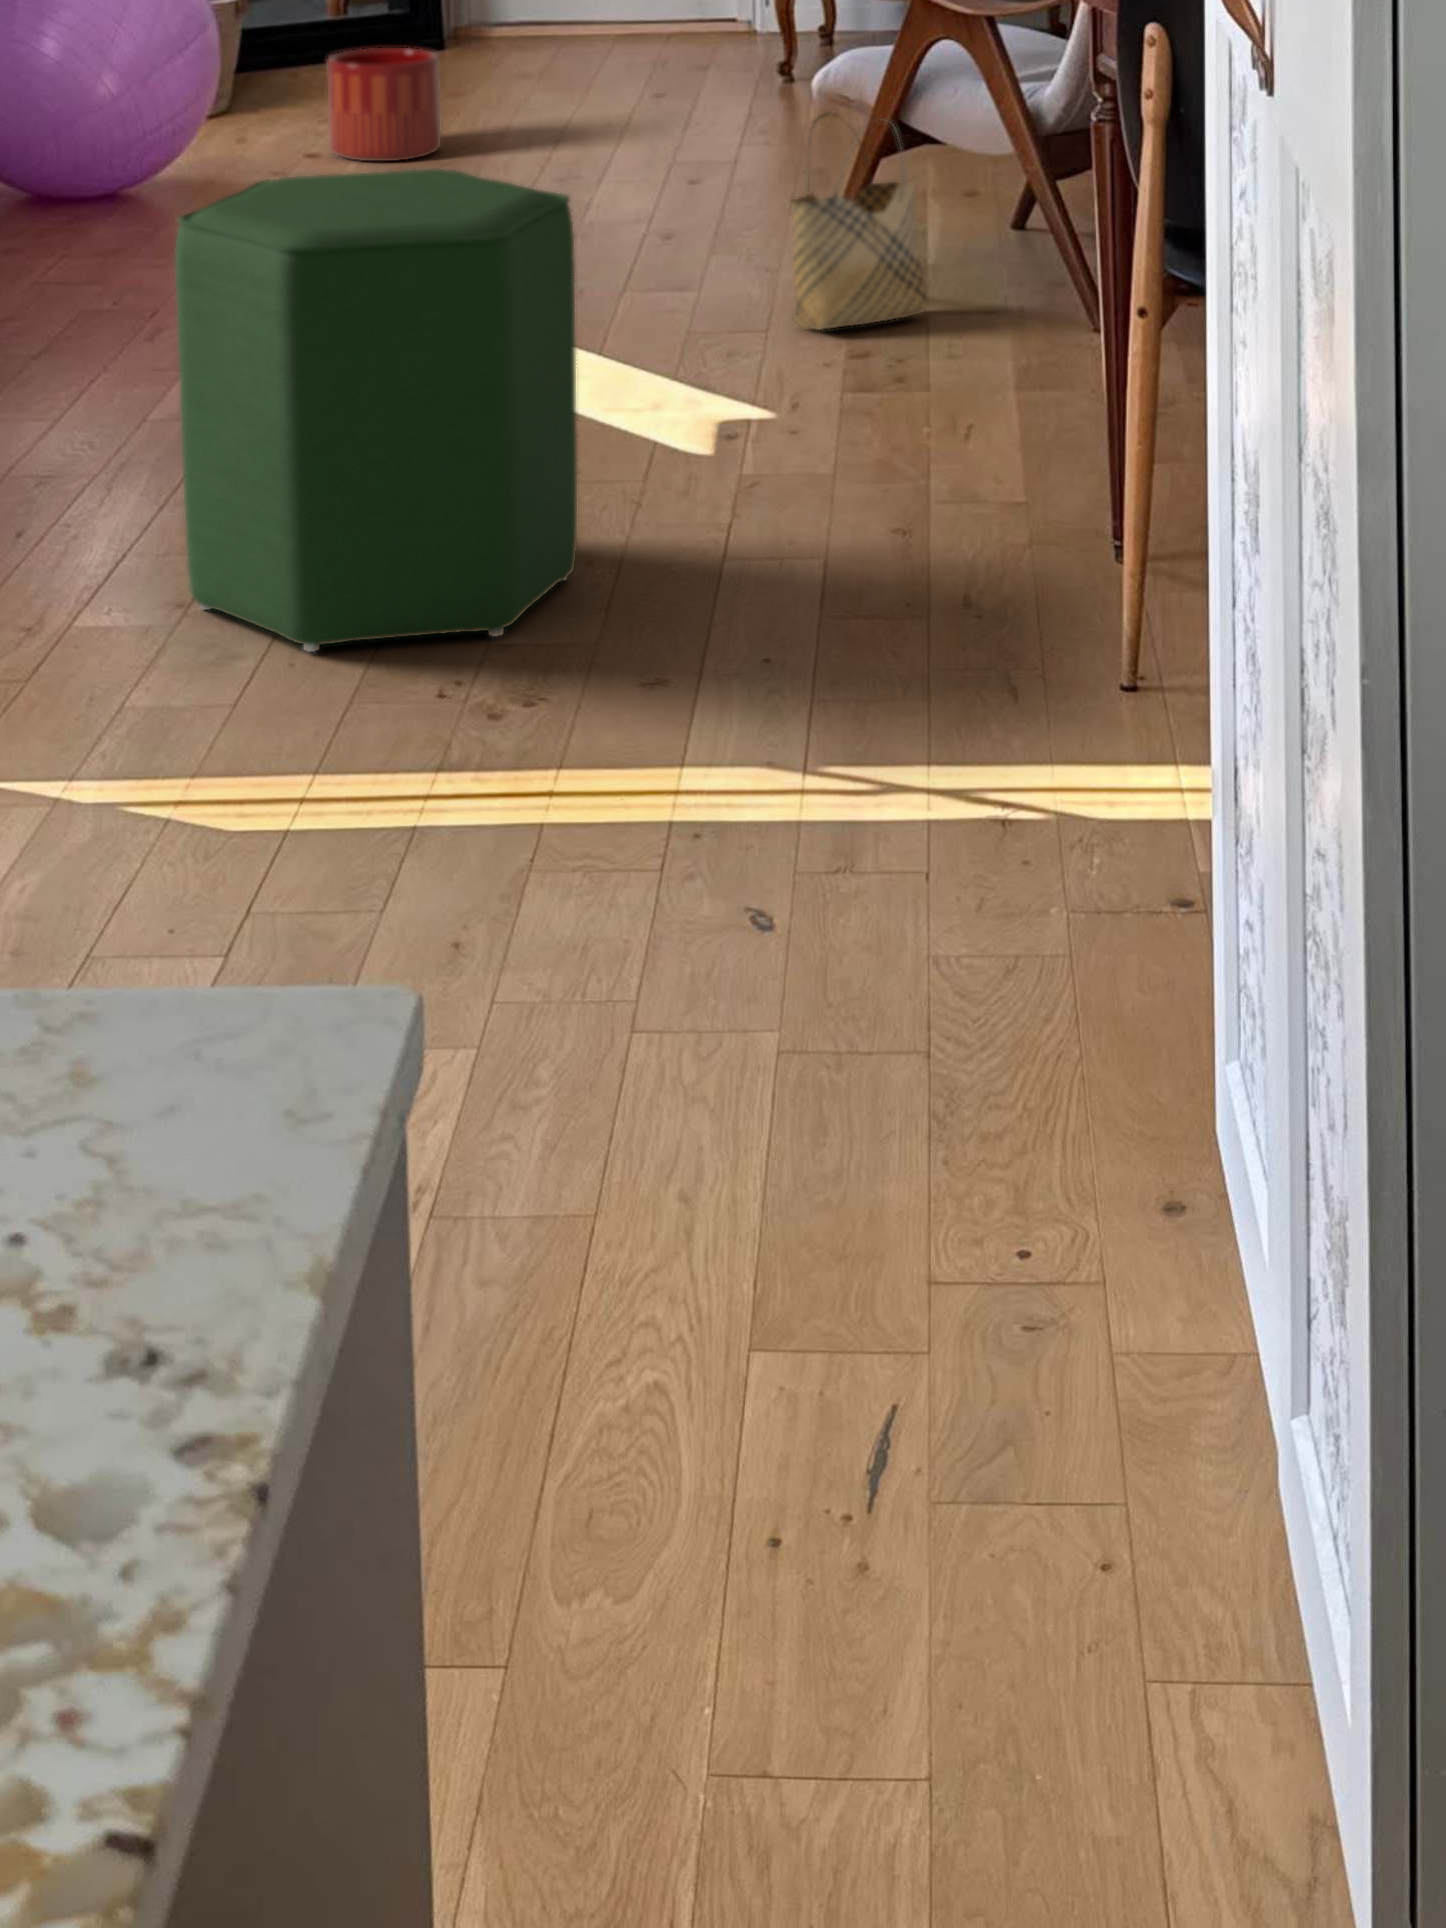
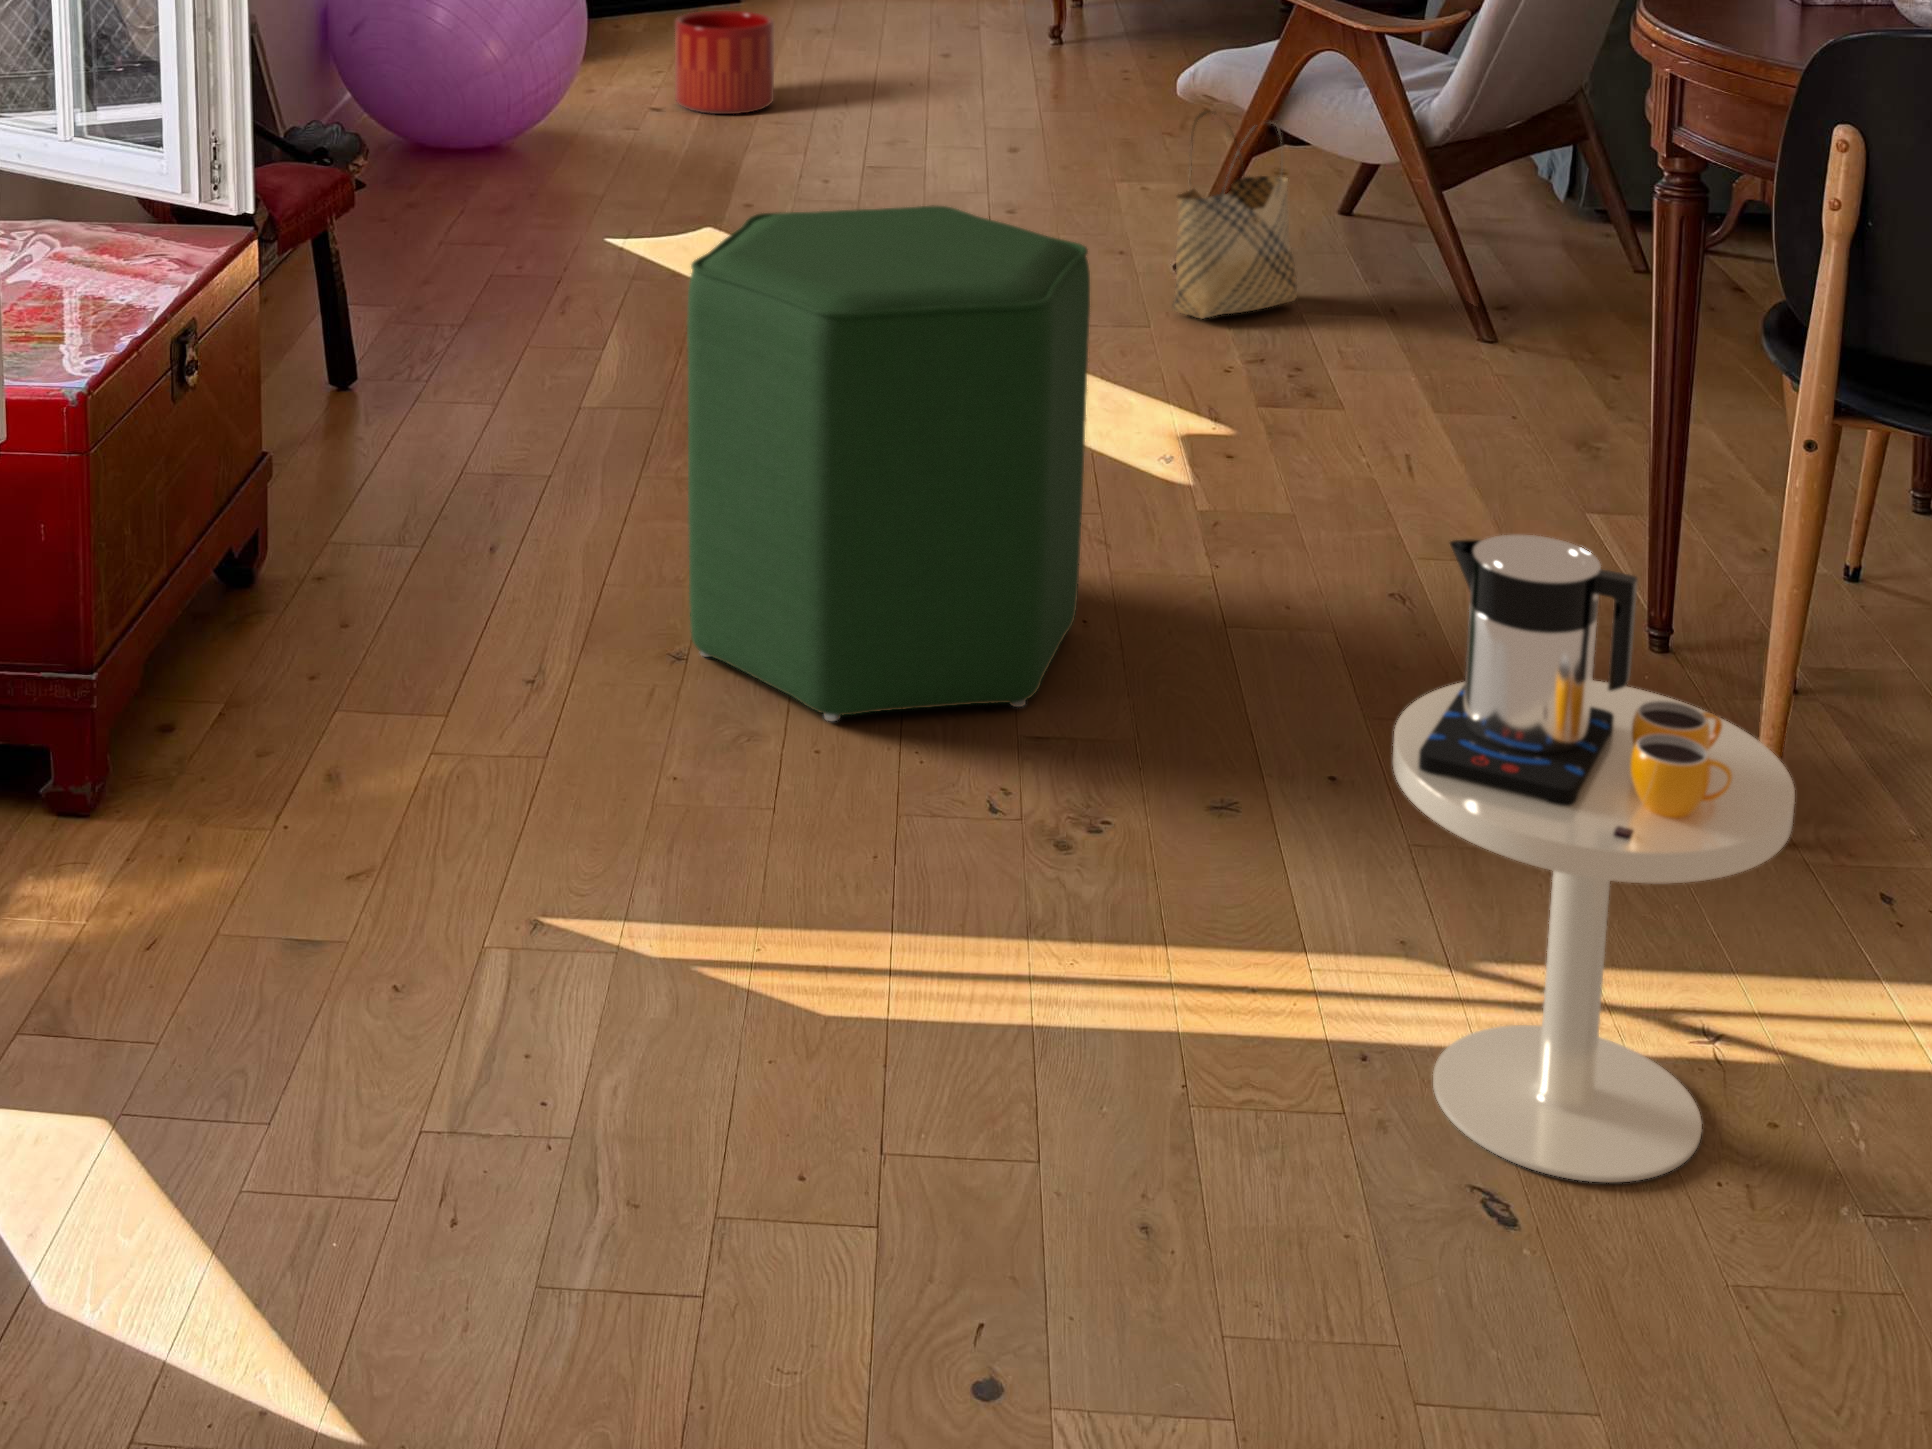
side table: none [699,372,1027,922] -> present [1393,535,1795,1182]

